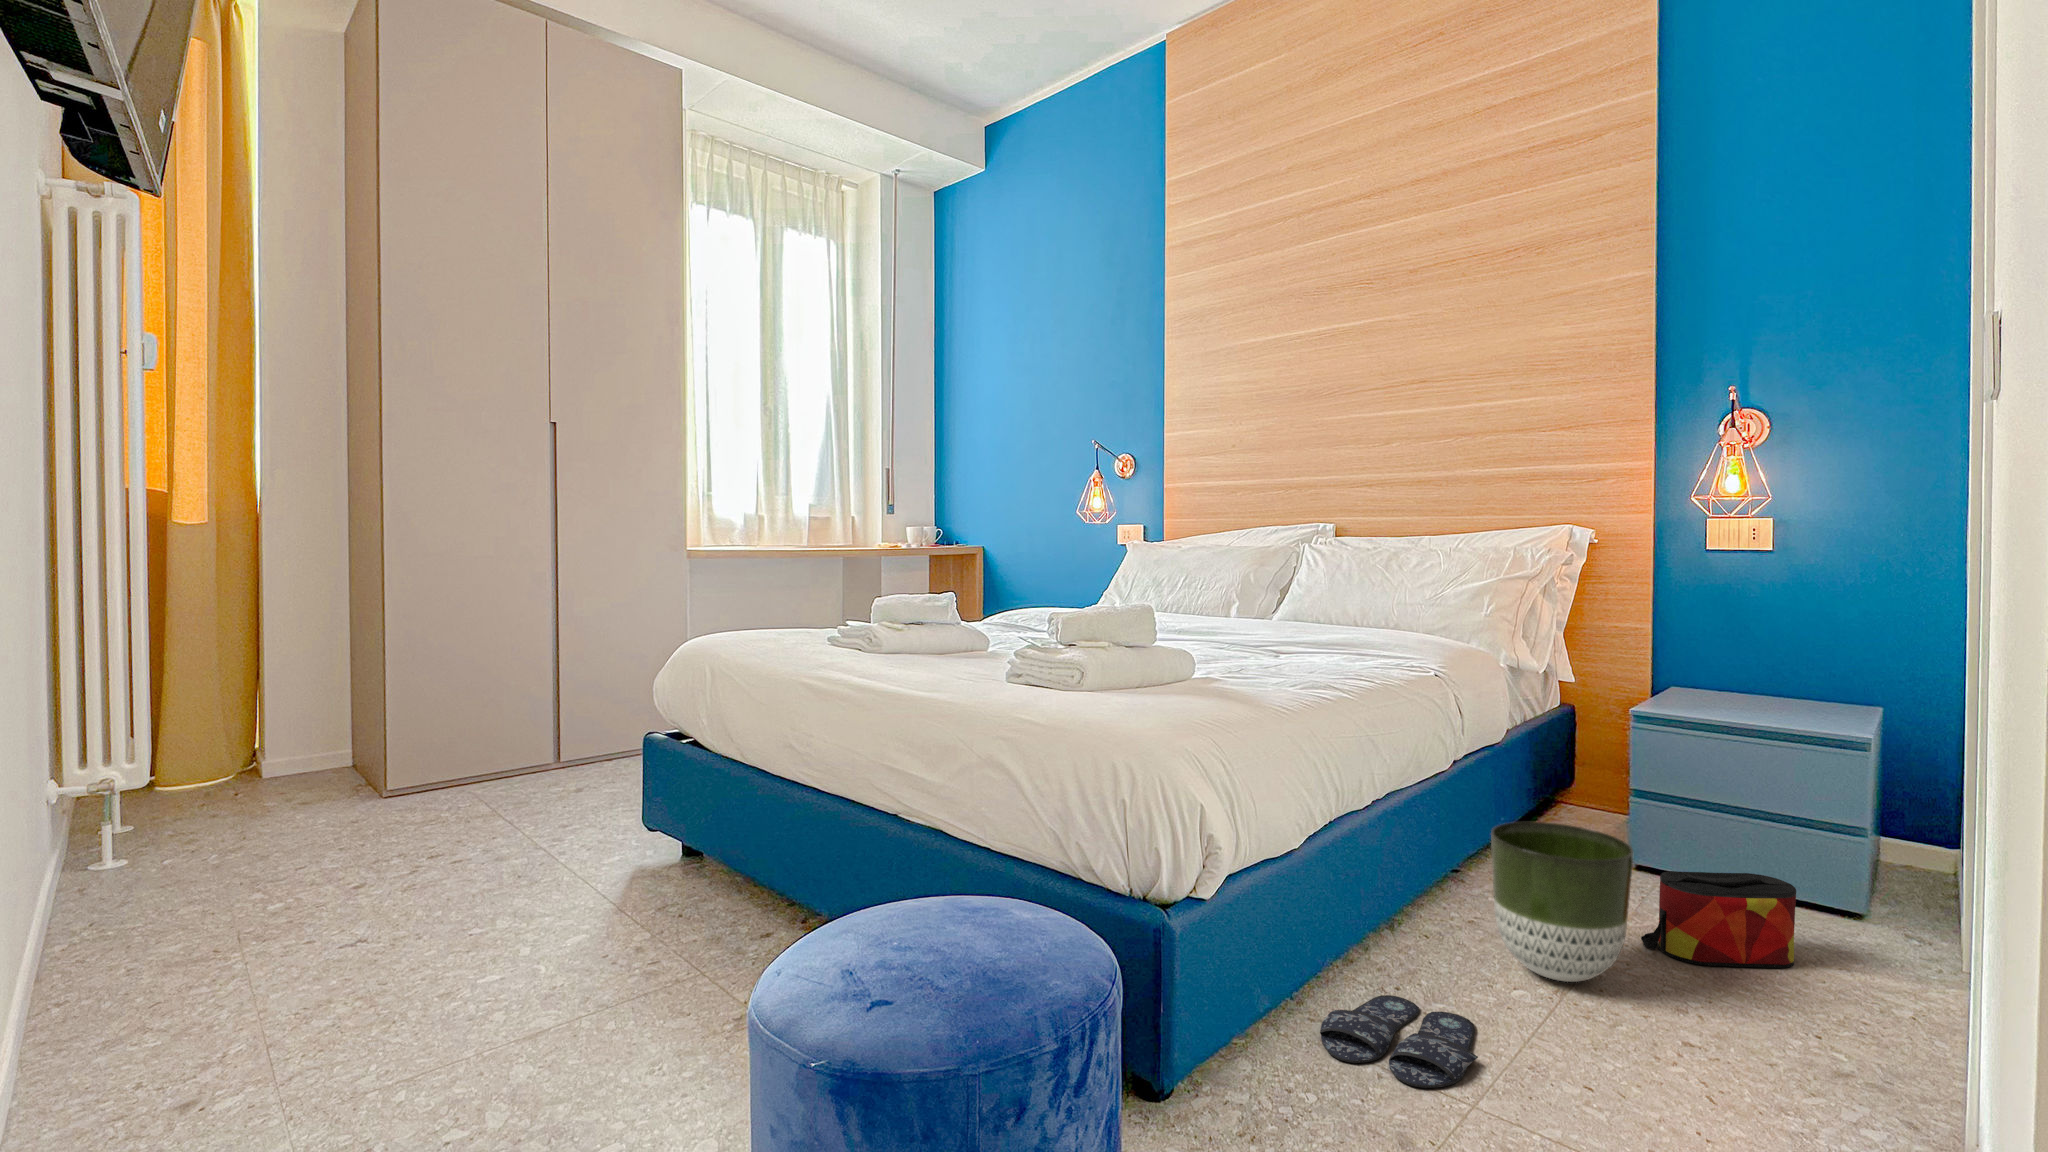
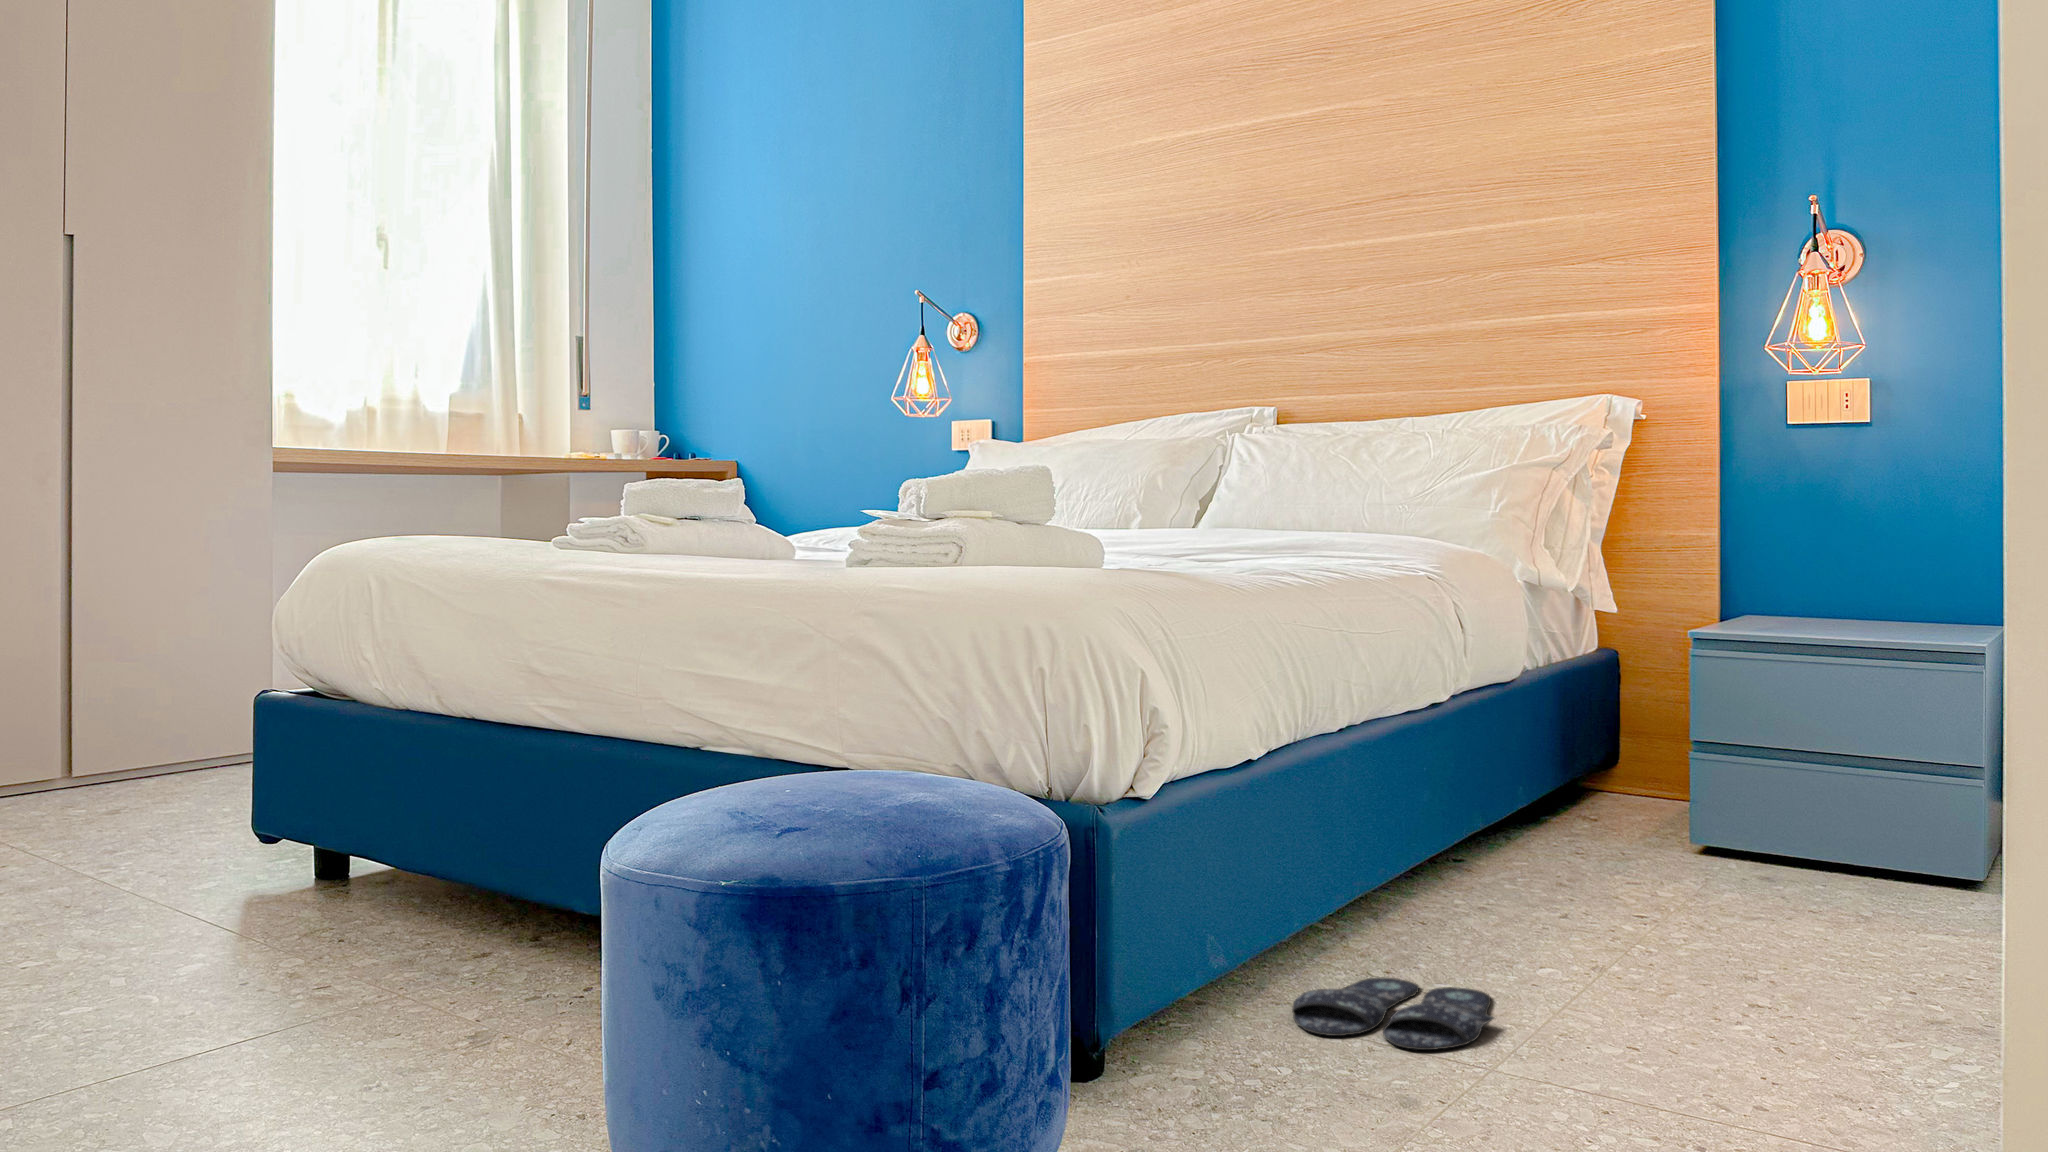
planter: present [1491,822,1633,982] -> none [1509,754,1686,953]
bag: present [1641,871,1796,968] -> none [1700,815,1885,932]

